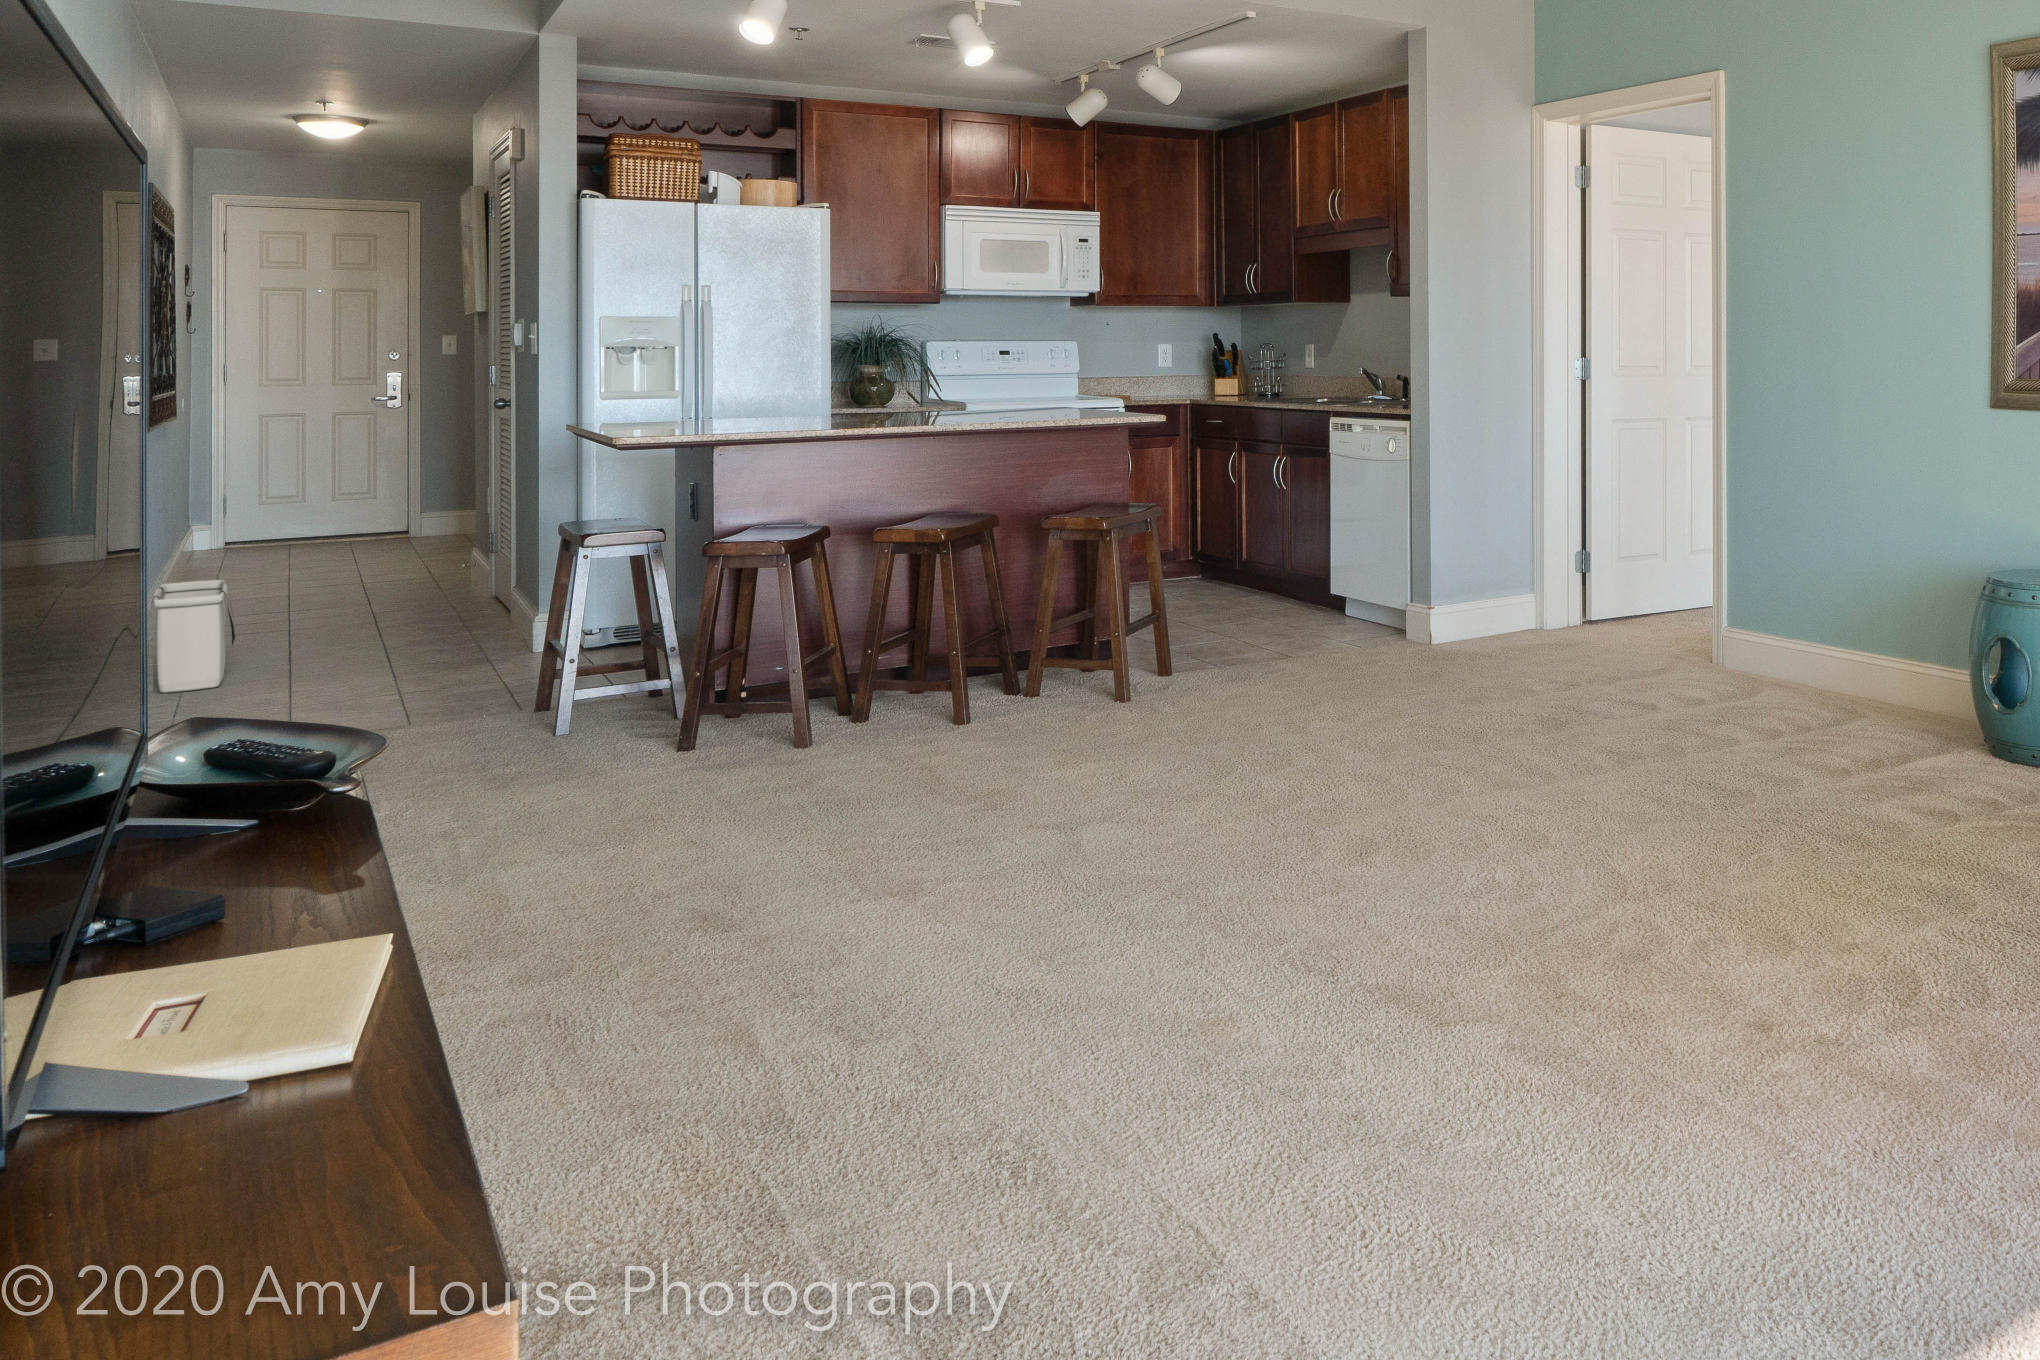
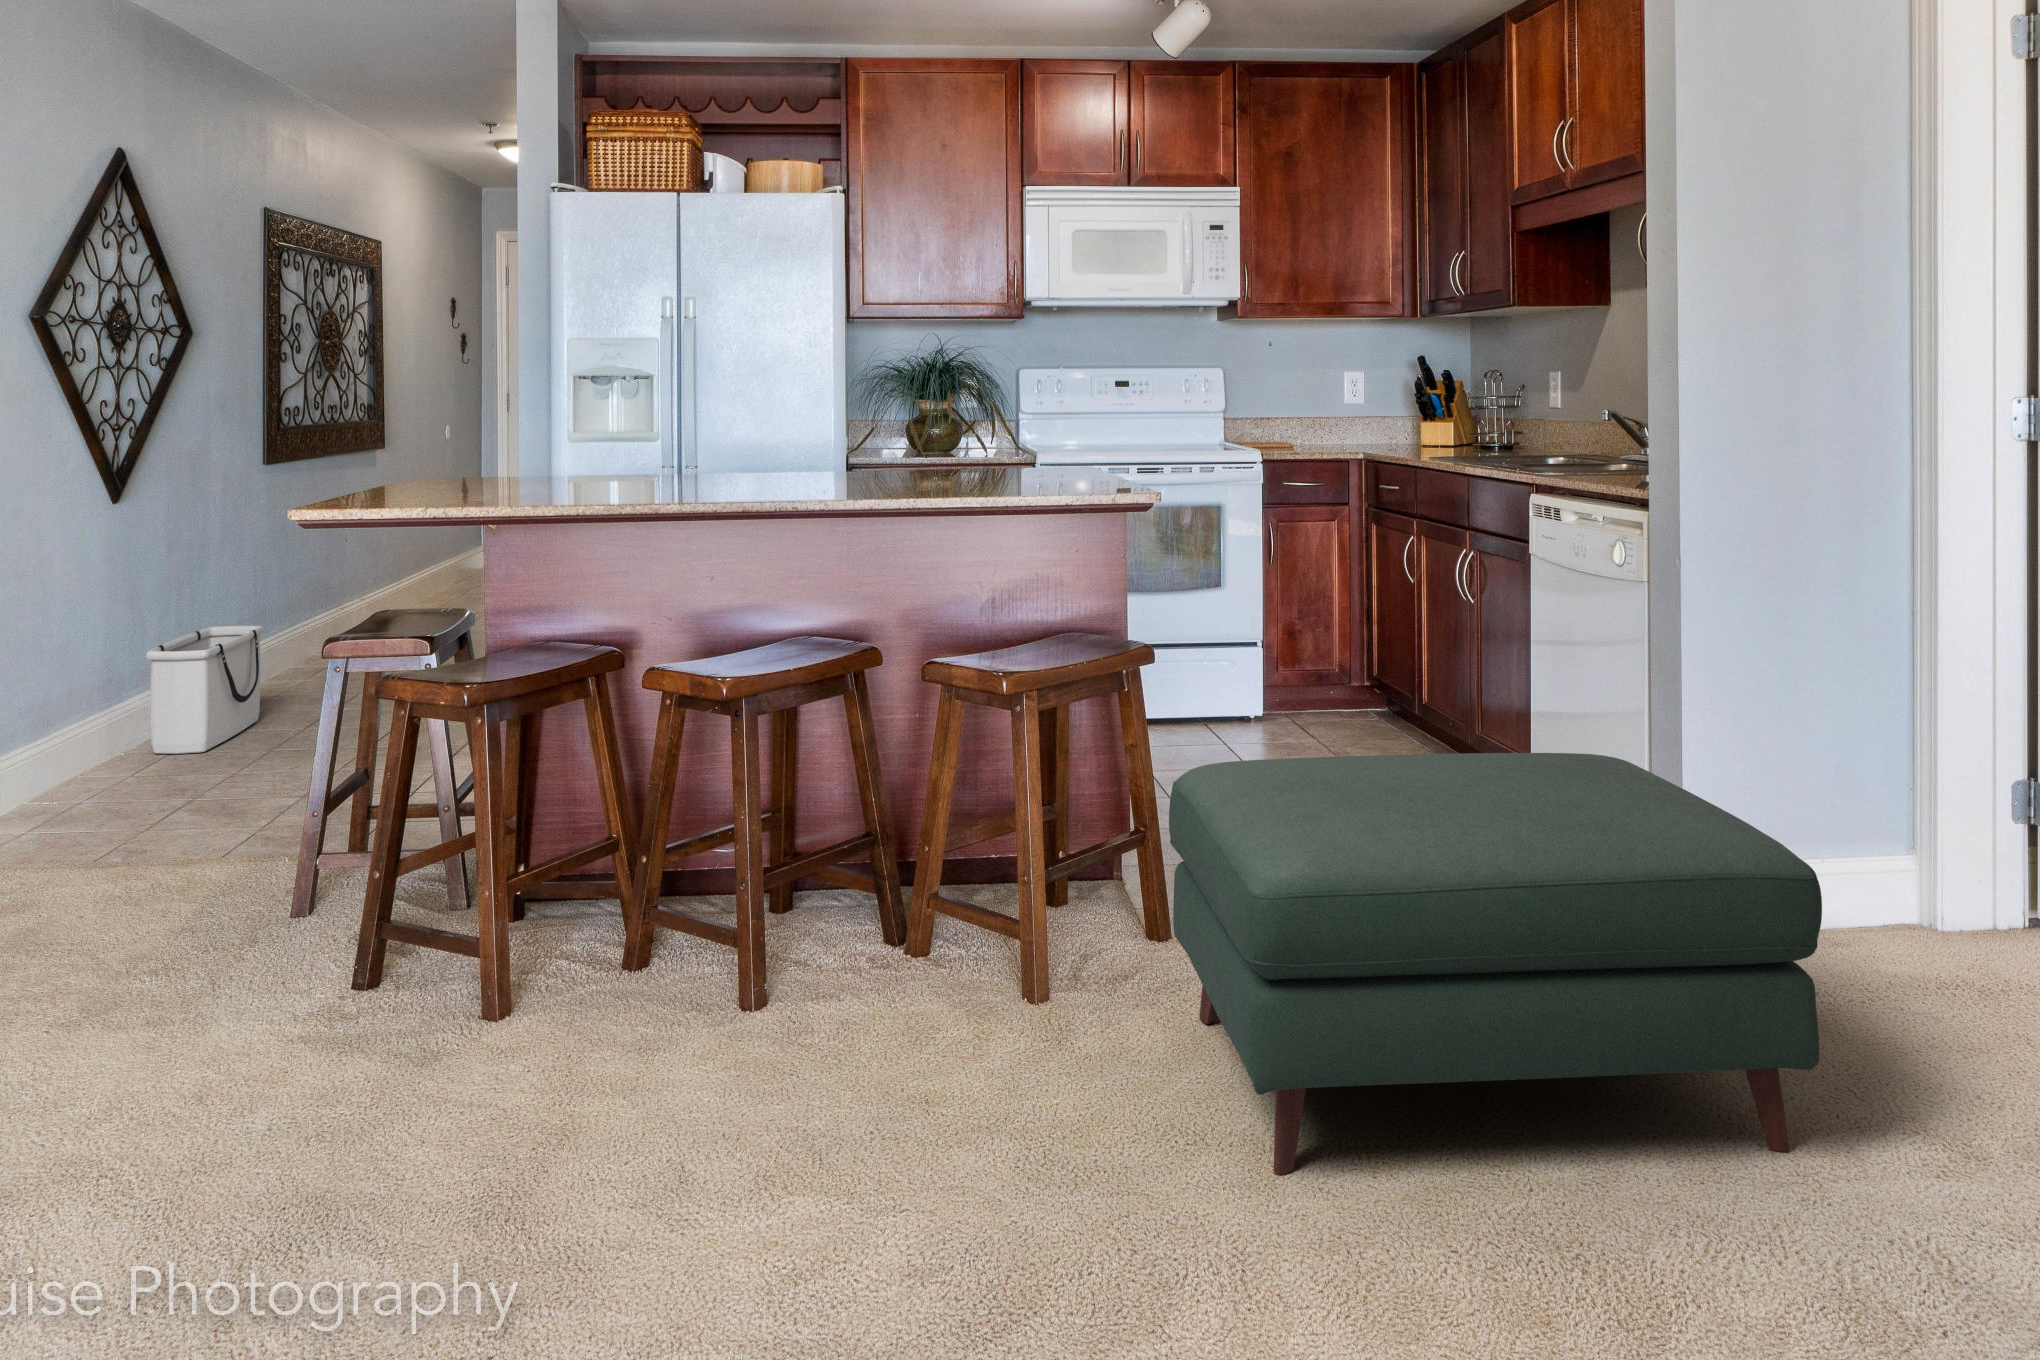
ottoman: none [1197,540,1512,724] -> present [1169,753,1822,1175]

